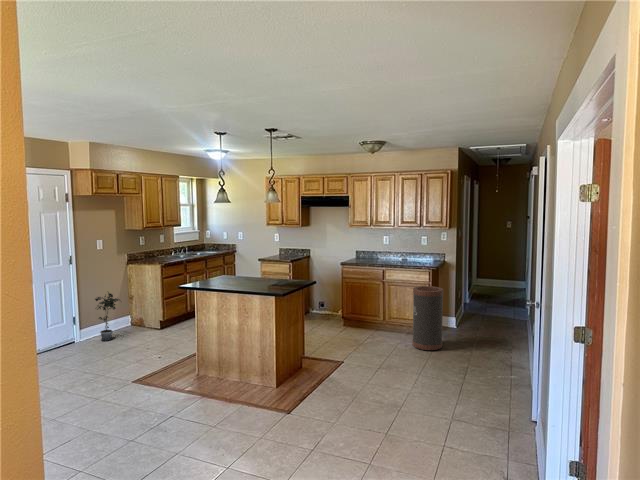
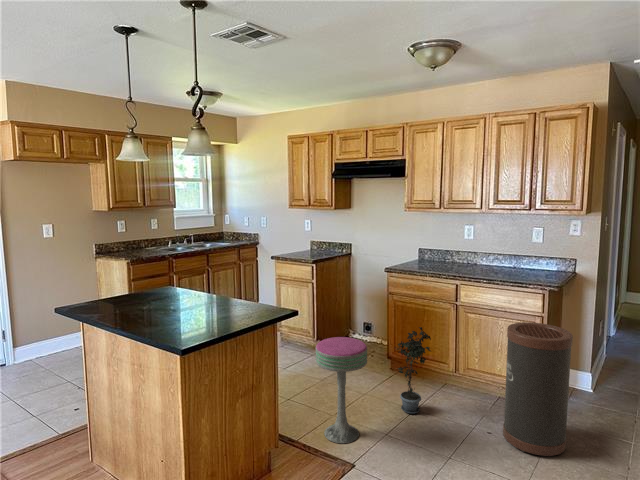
potted plant: present [95,292,120,341] -> present [397,327,431,414]
bar stool: none [316,300,344,356] -> present [316,337,367,443]

